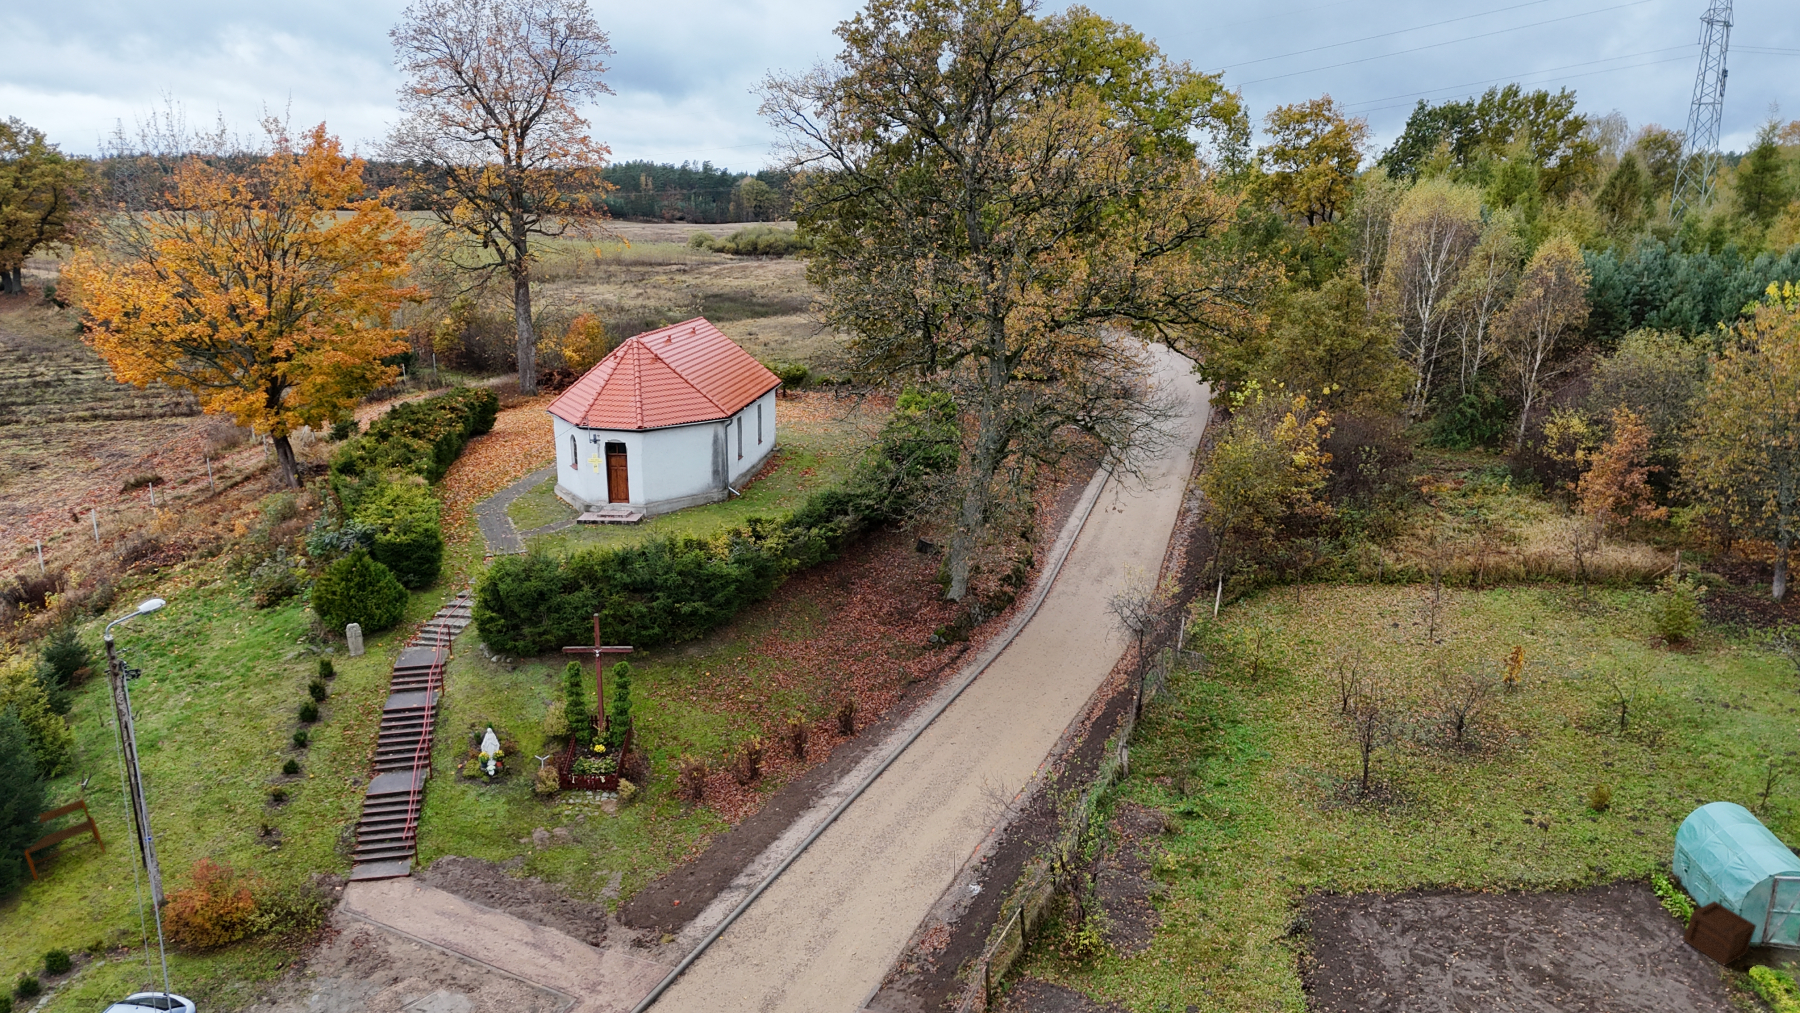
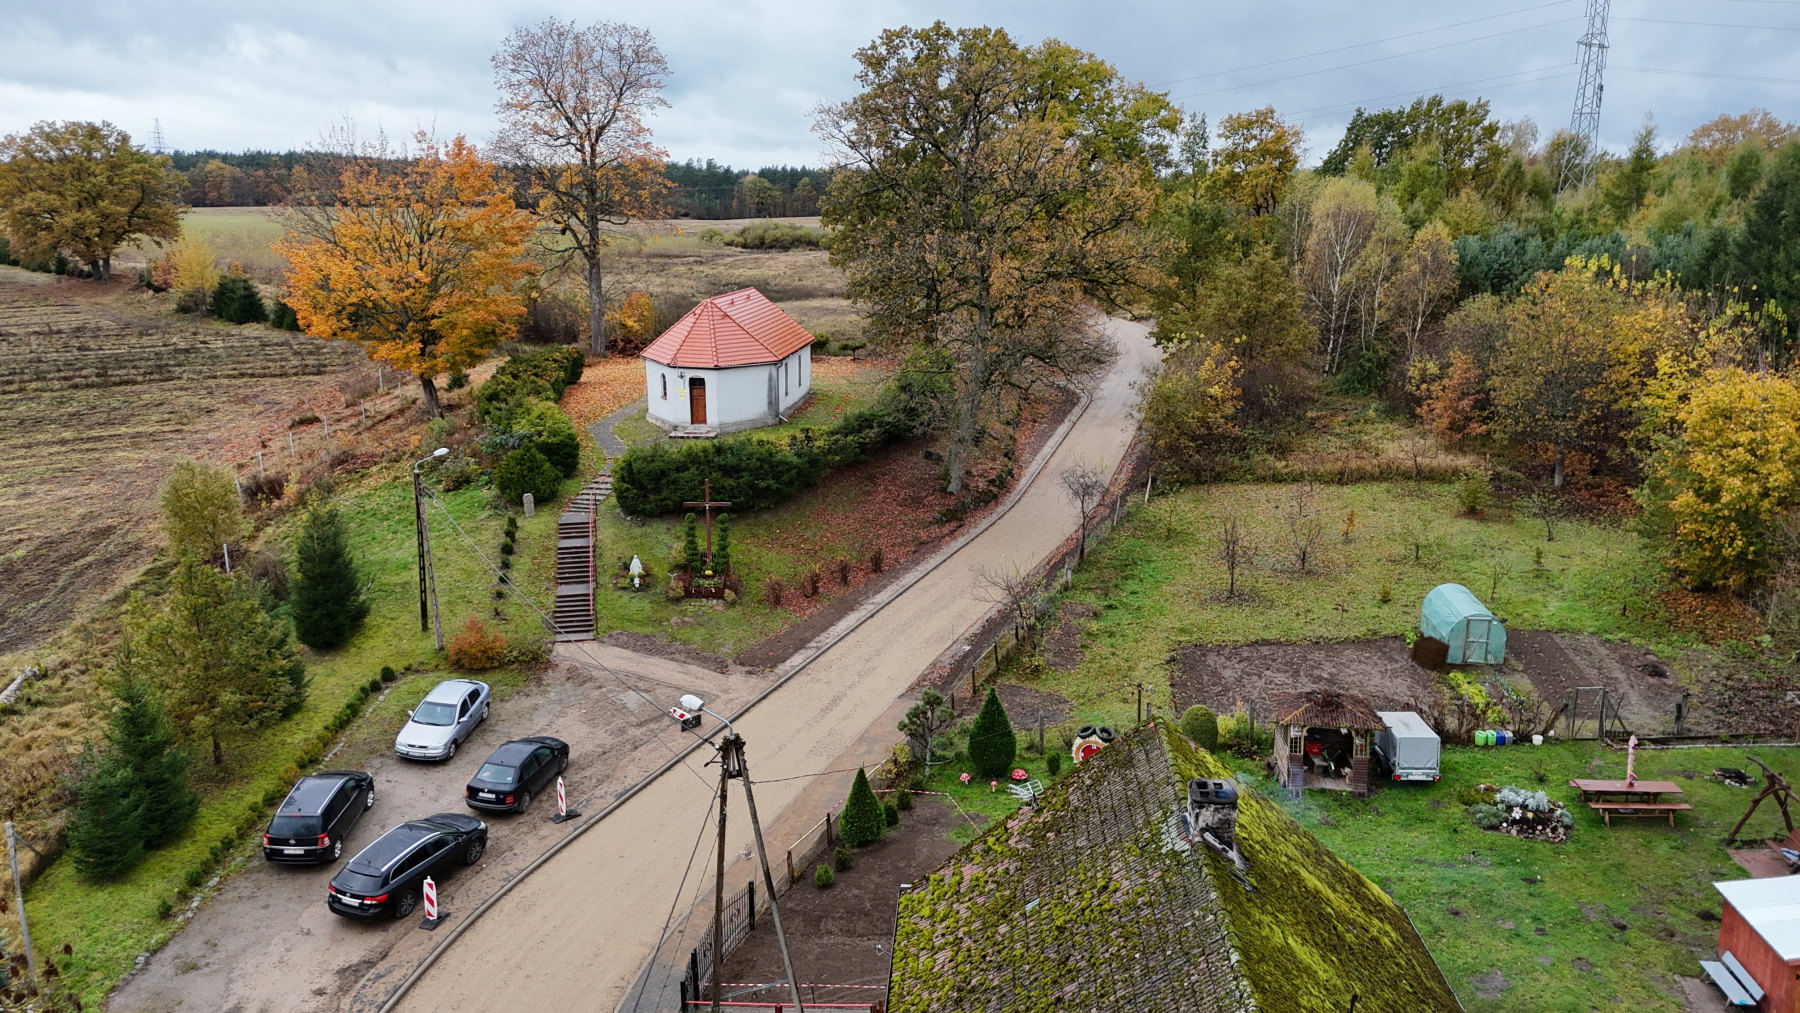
bench: present [25,799,105,880] -> present [1480,492,1515,523]

